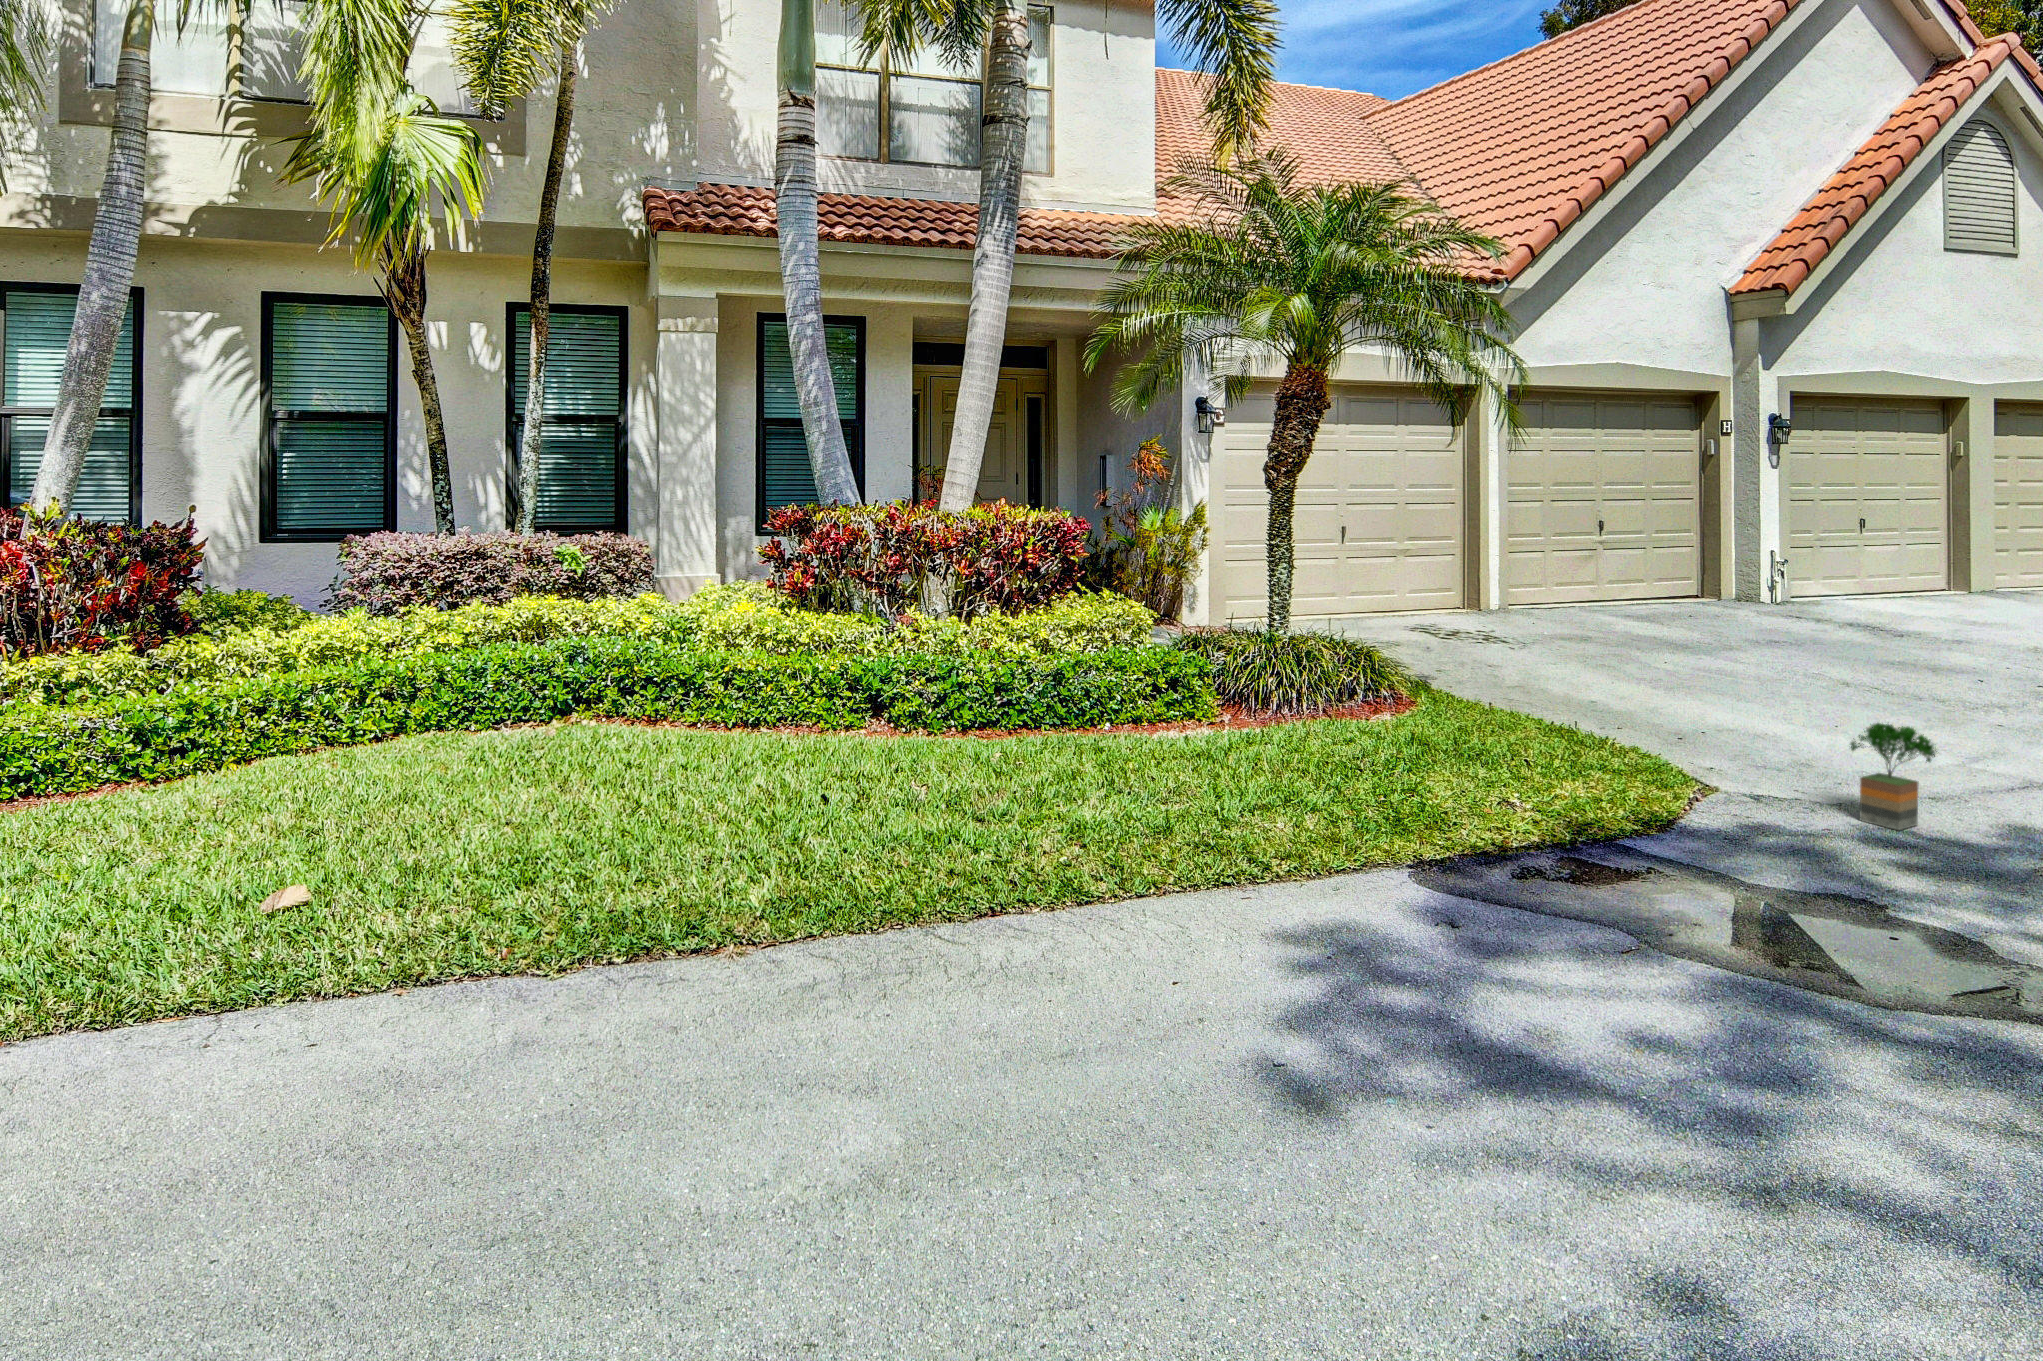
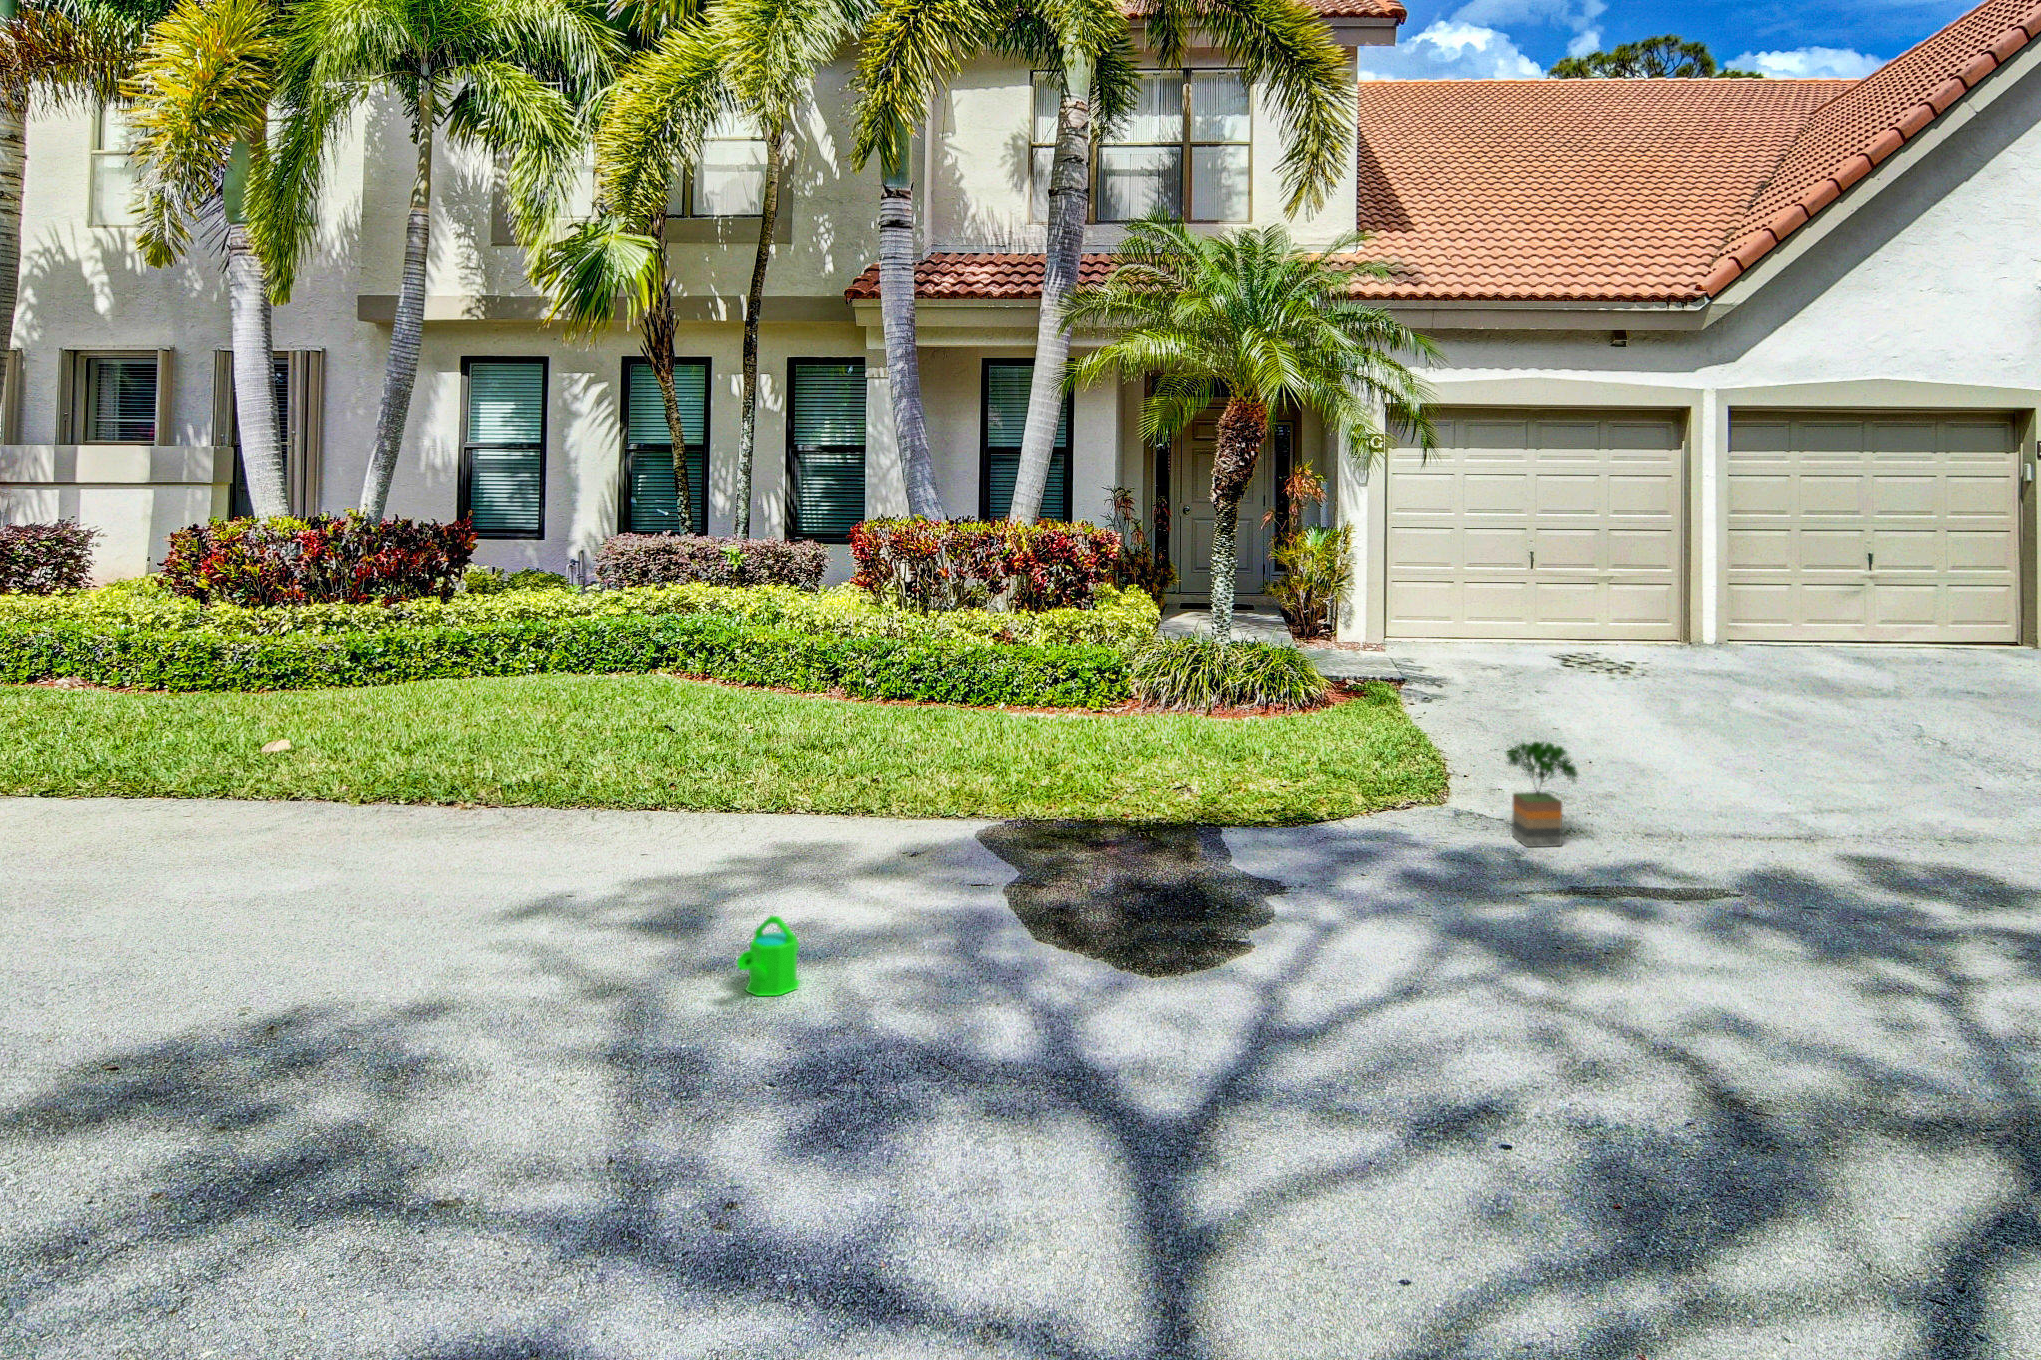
watering can: none [1753,1066,1859,1181] -> present [737,916,800,996]

